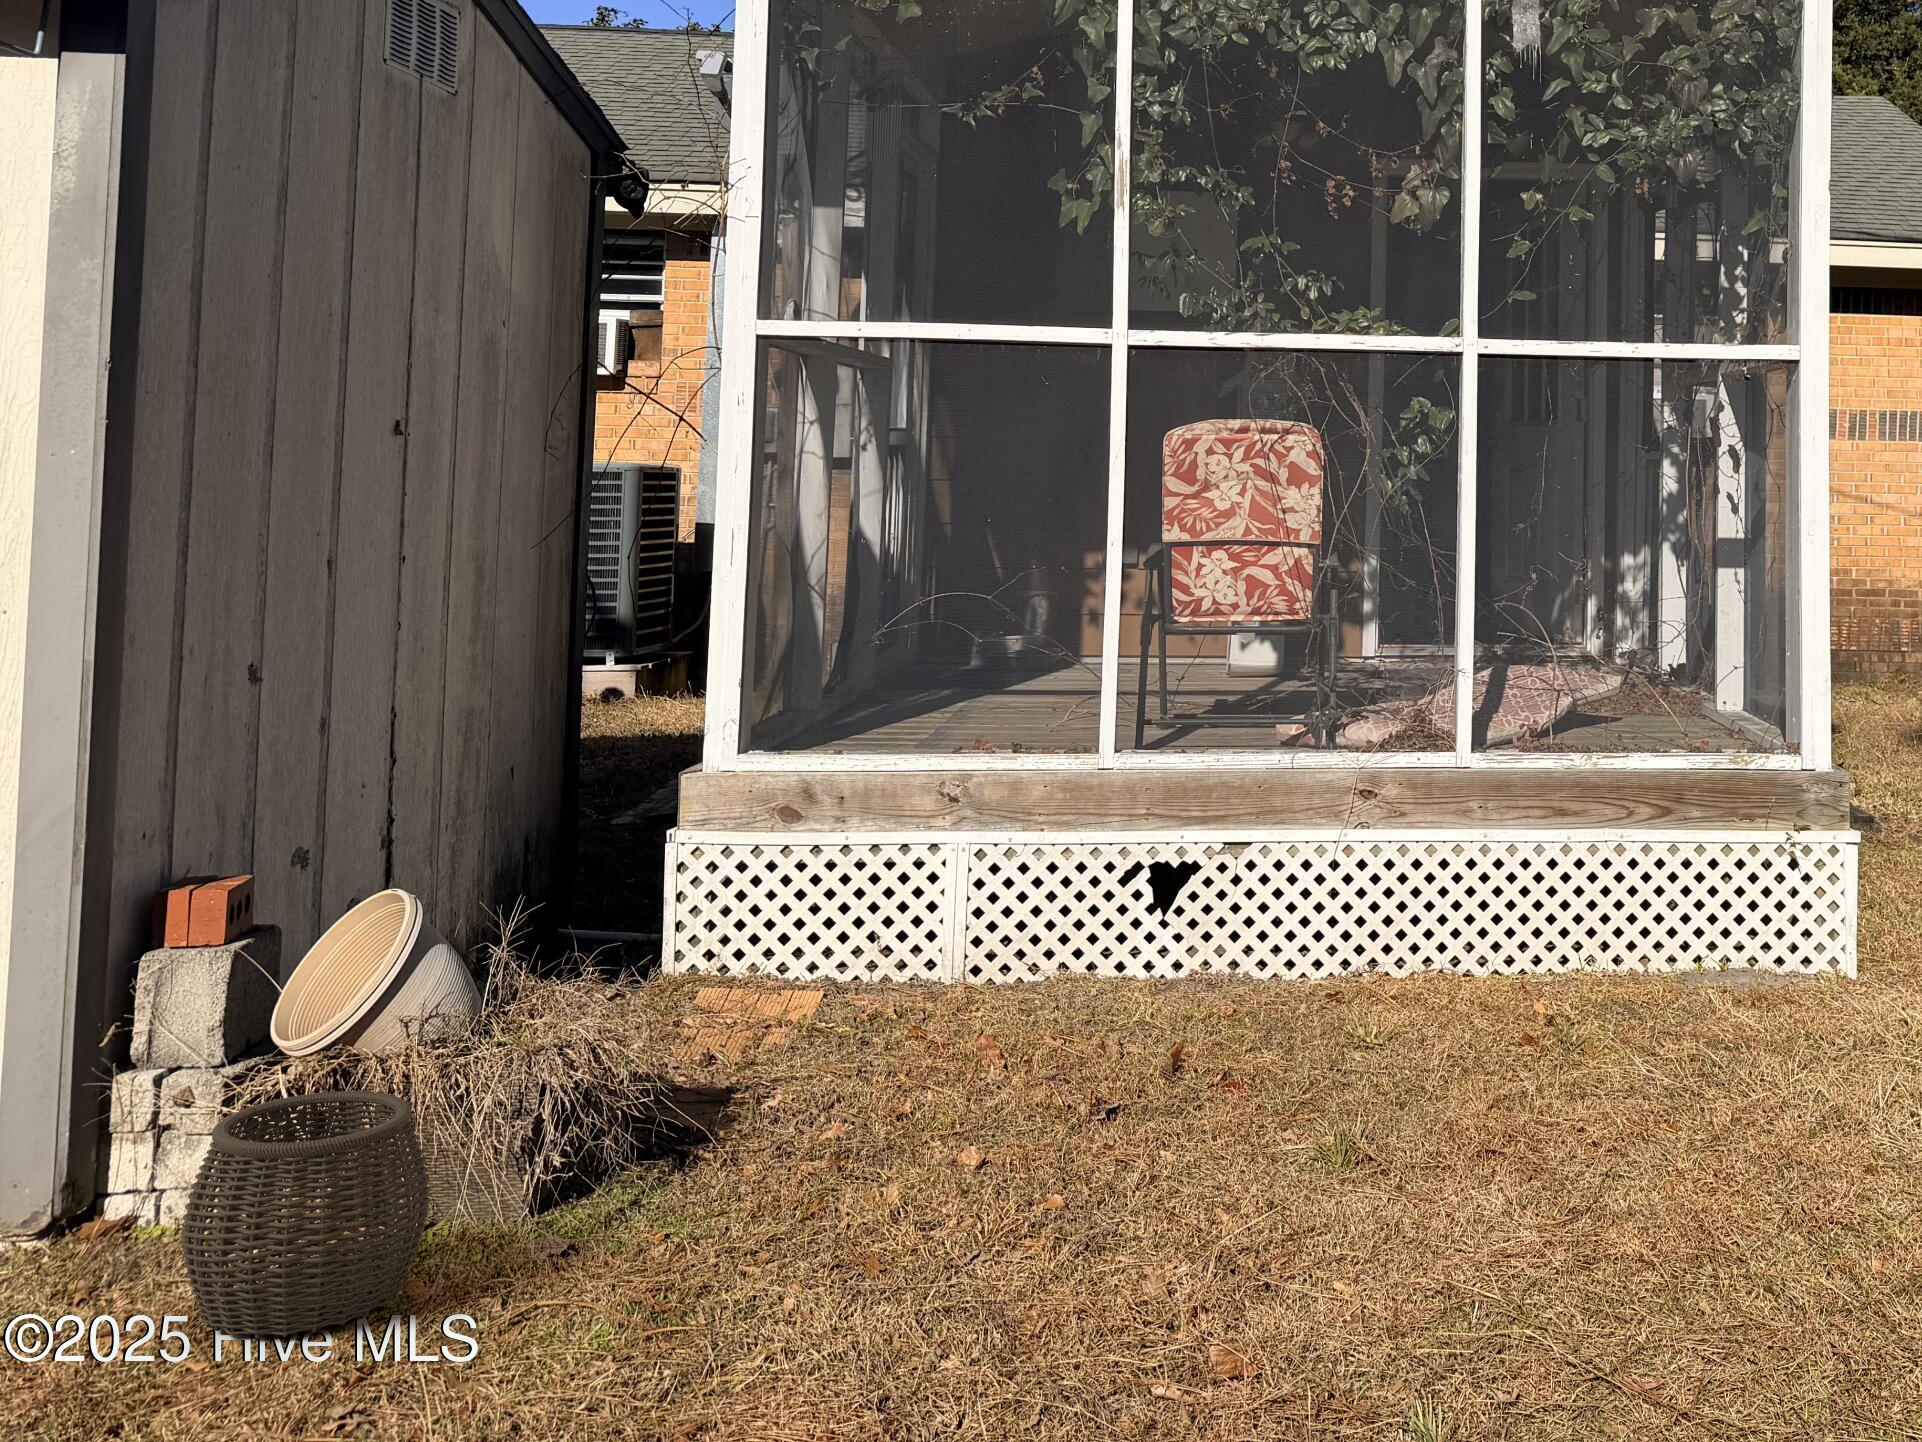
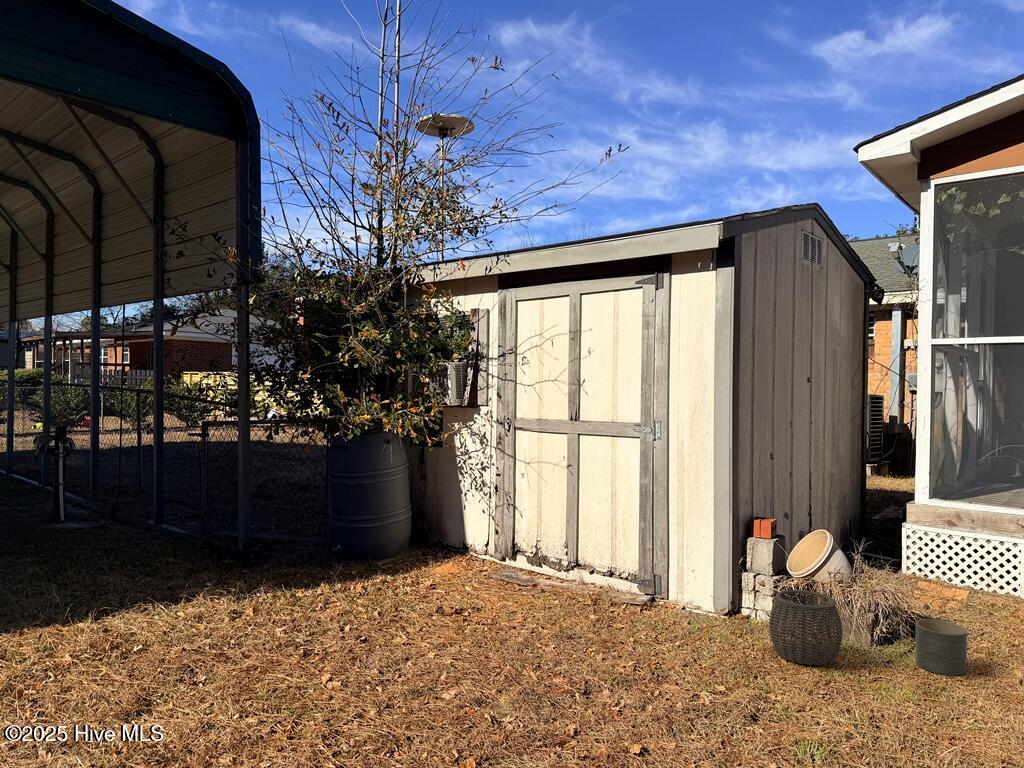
planter: none [643,1093,776,1247] -> present [916,619,968,676]

